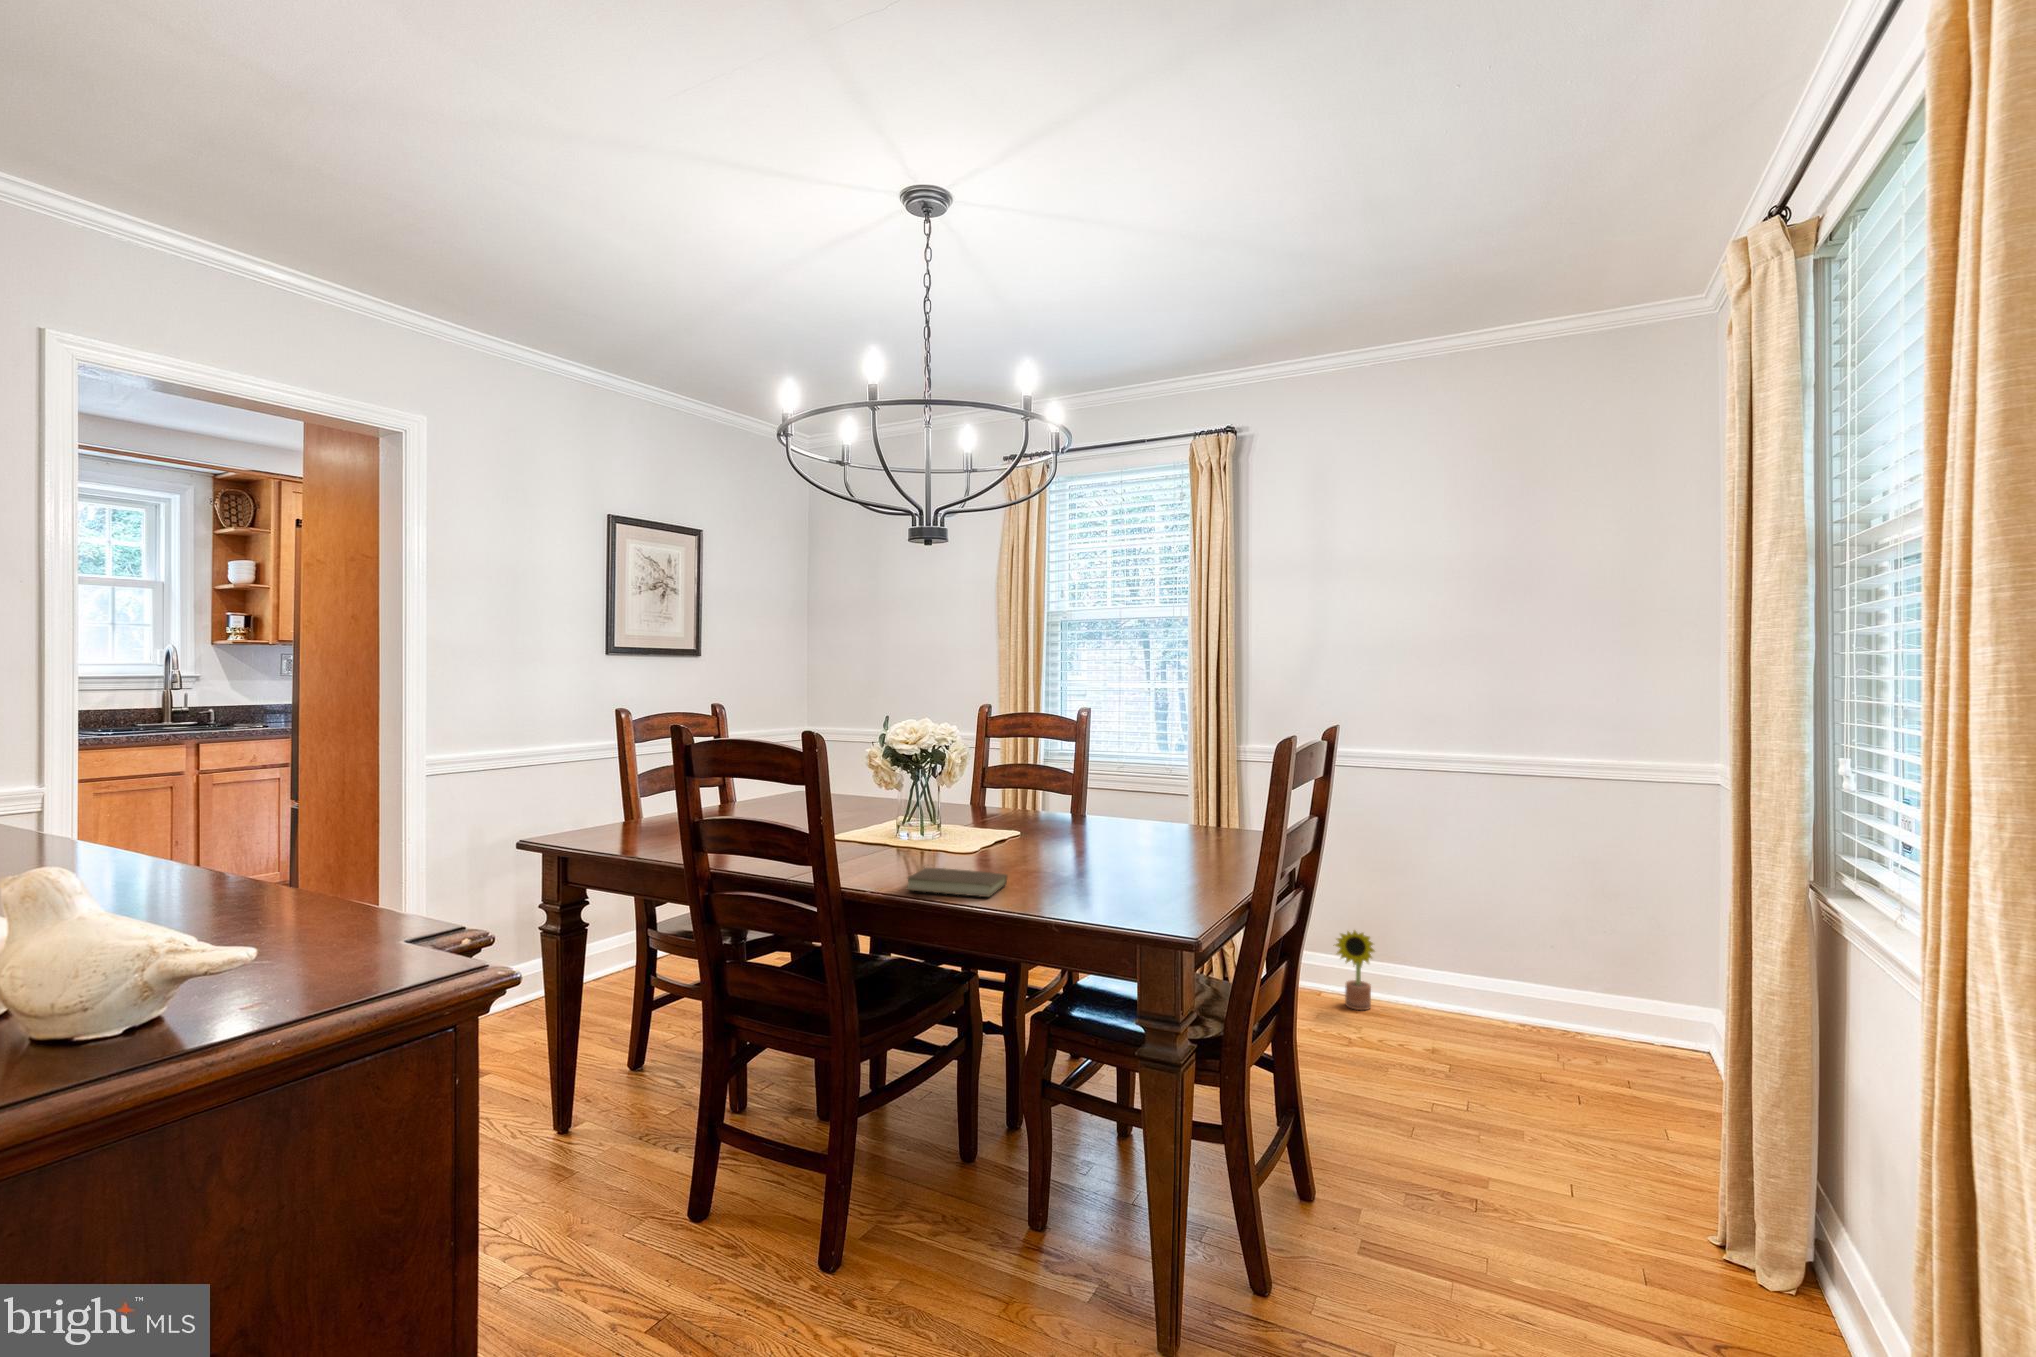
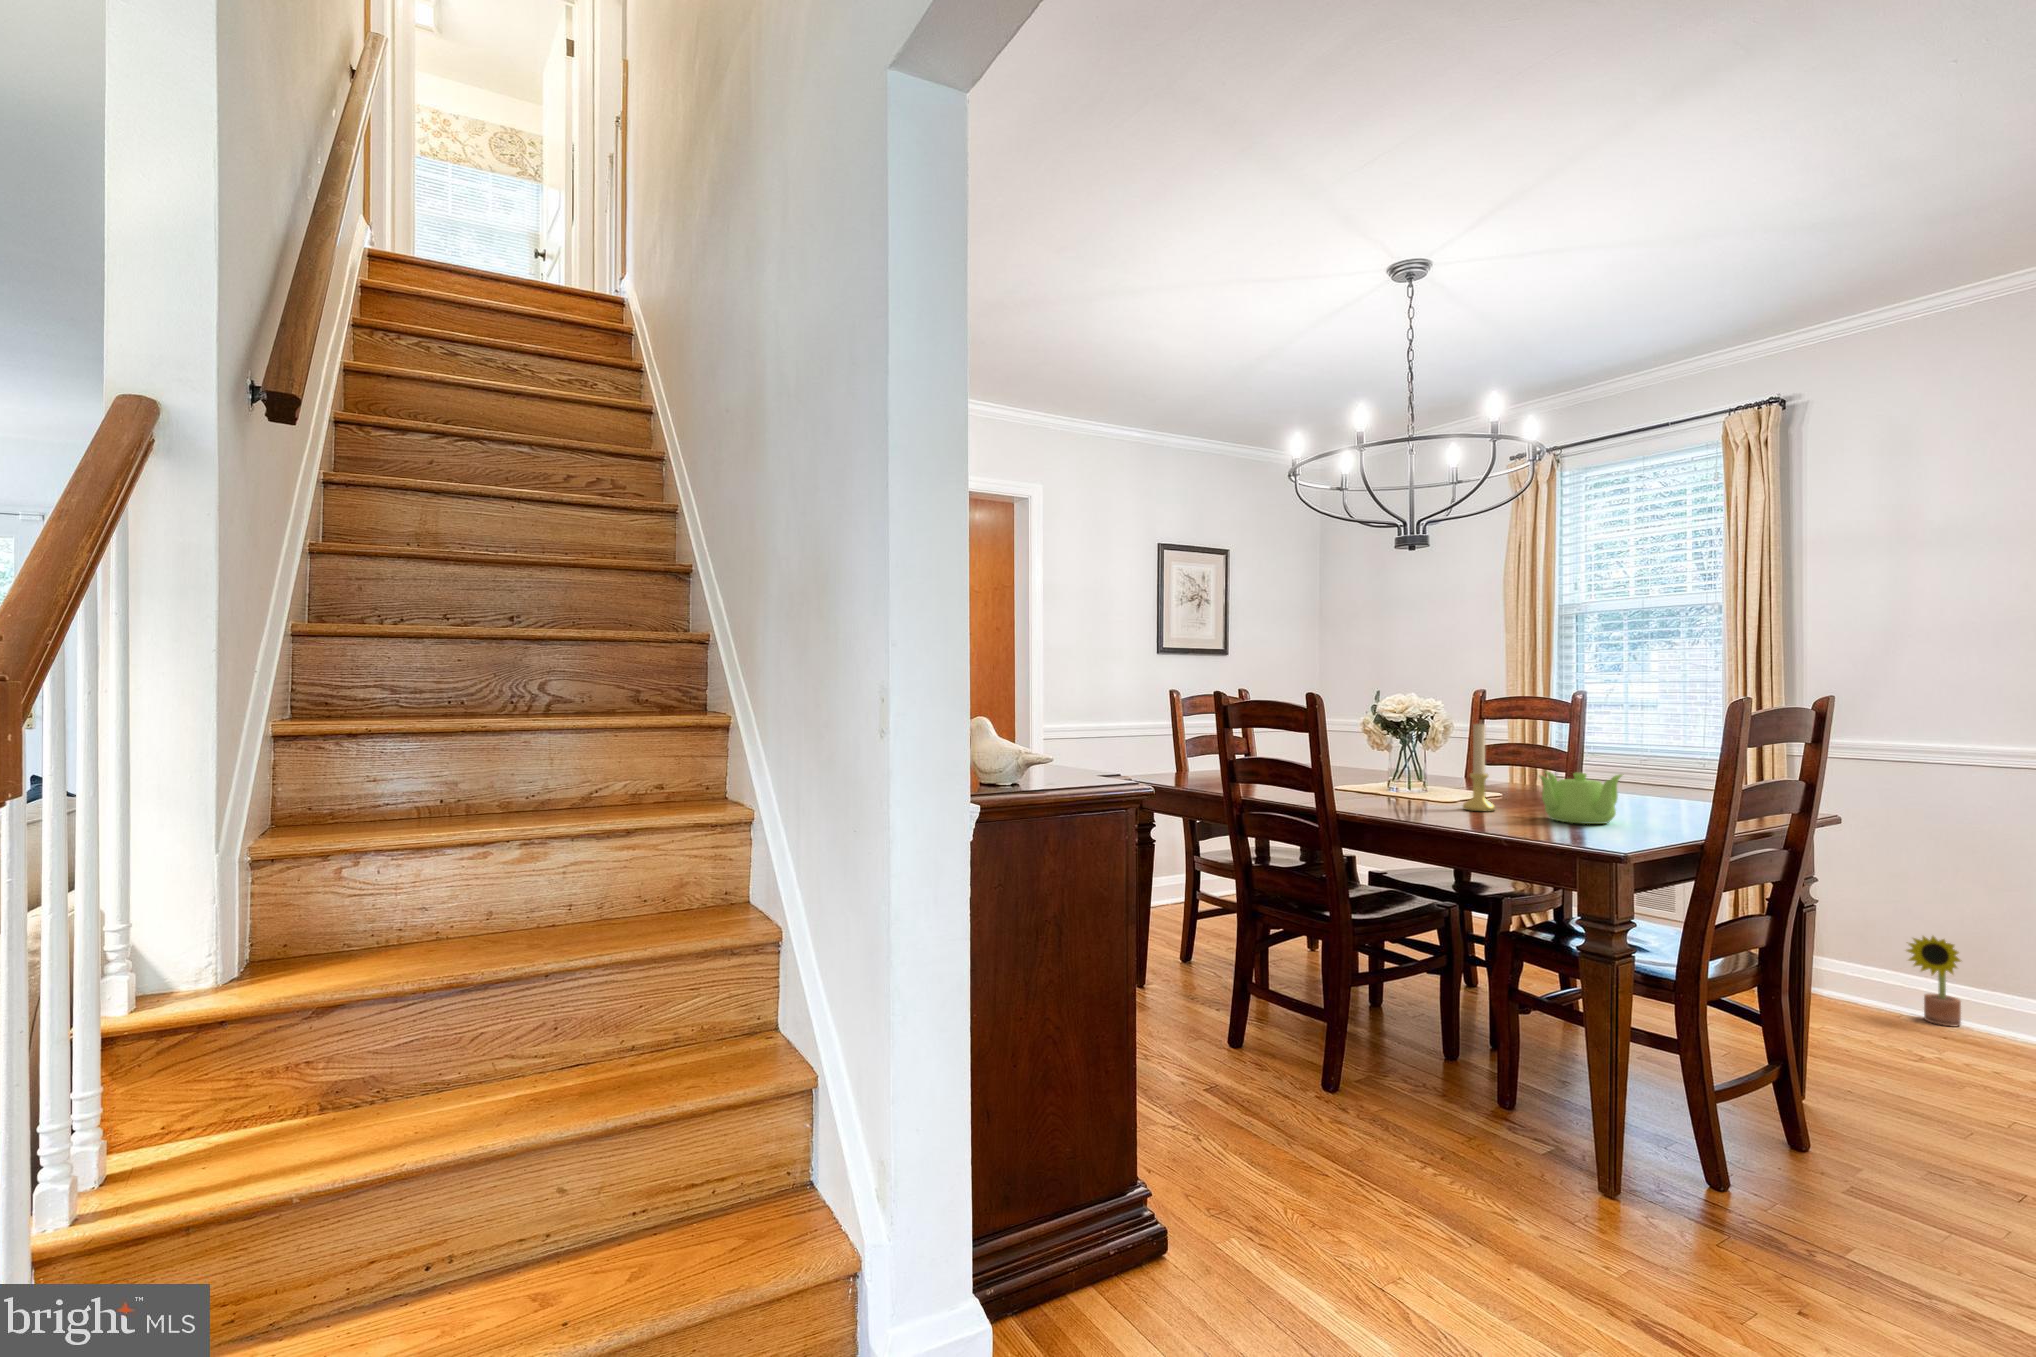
candle holder: none [988,756,1026,868] -> present [1462,724,1496,811]
teapot: none [1079,816,1162,882] -> present [1539,771,1622,824]
book: present [906,867,1007,897] -> none [1385,802,1473,823]

